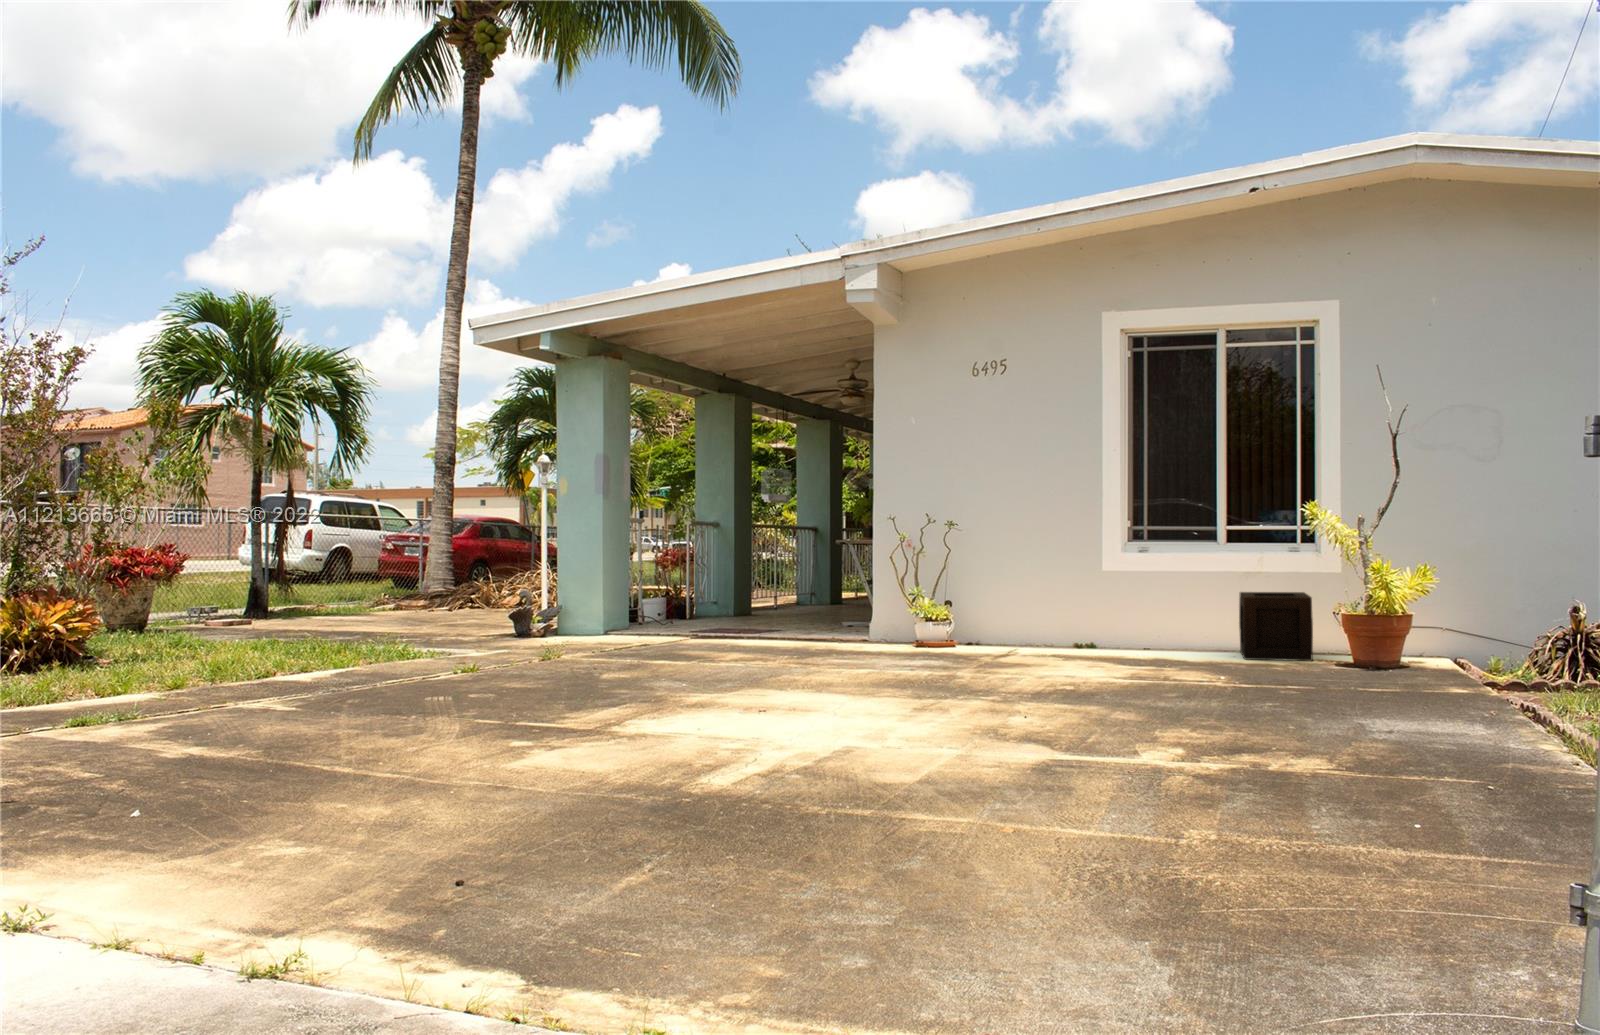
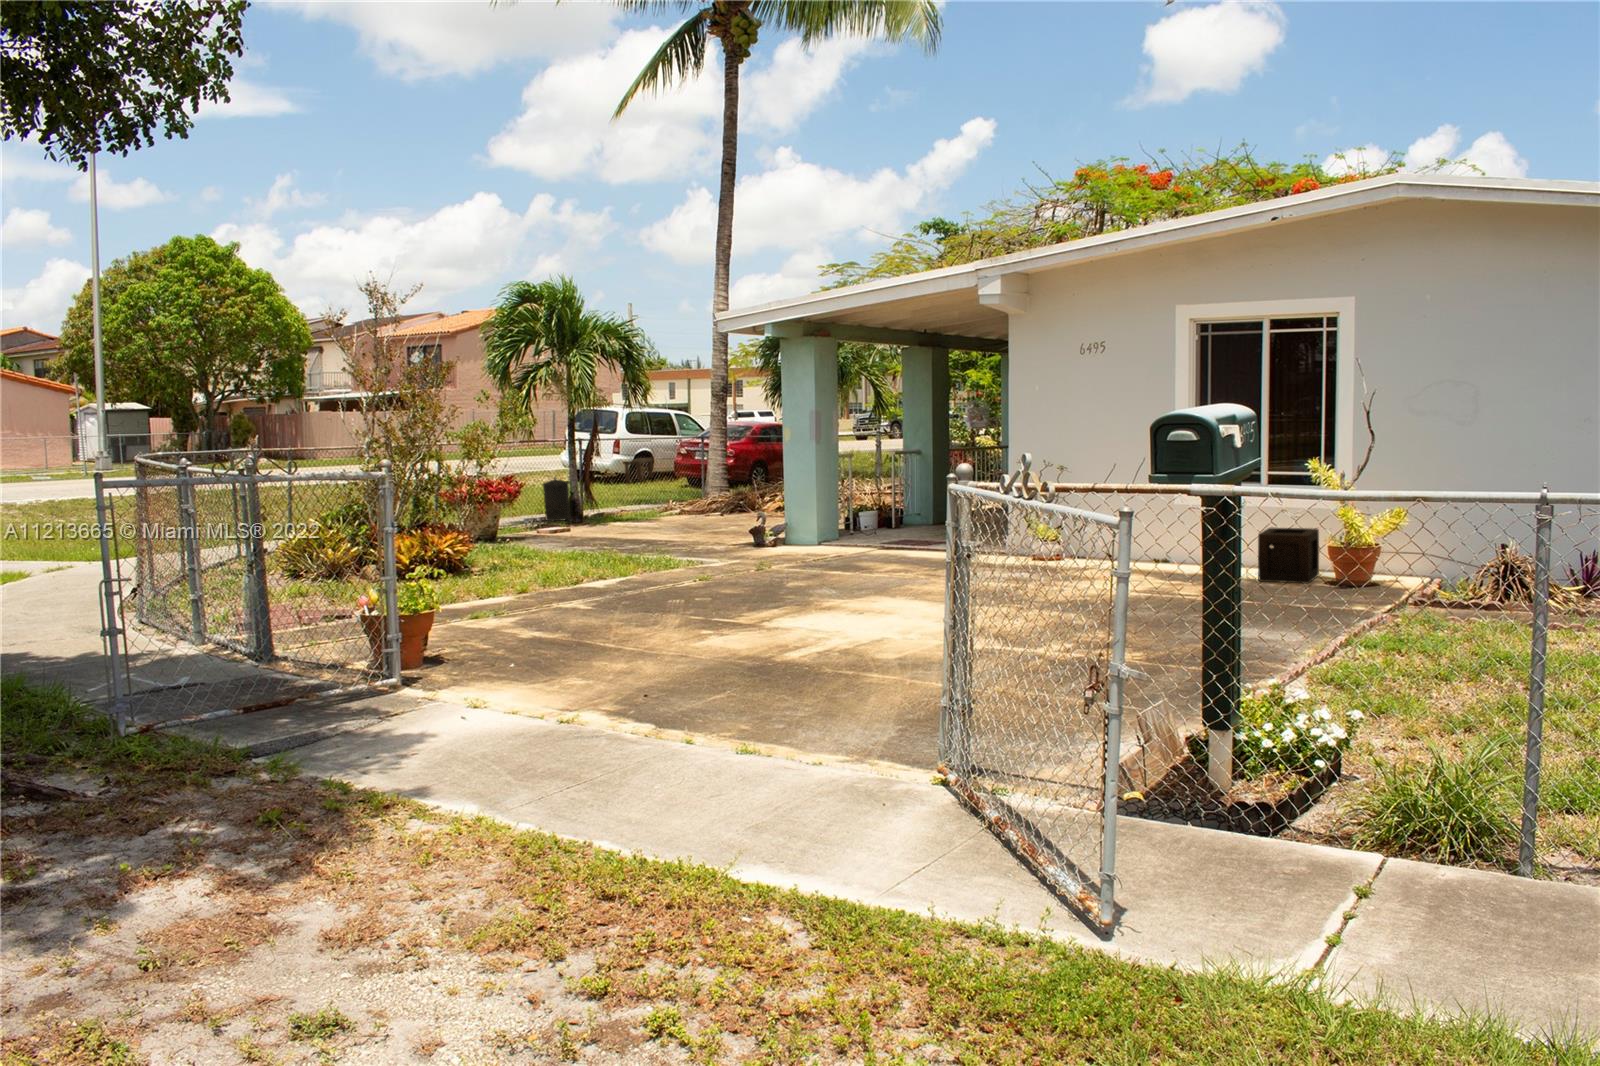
trash can: none [213,554,253,612] -> present [542,477,571,521]
bench: none [318,554,353,580] -> present [624,458,652,482]

